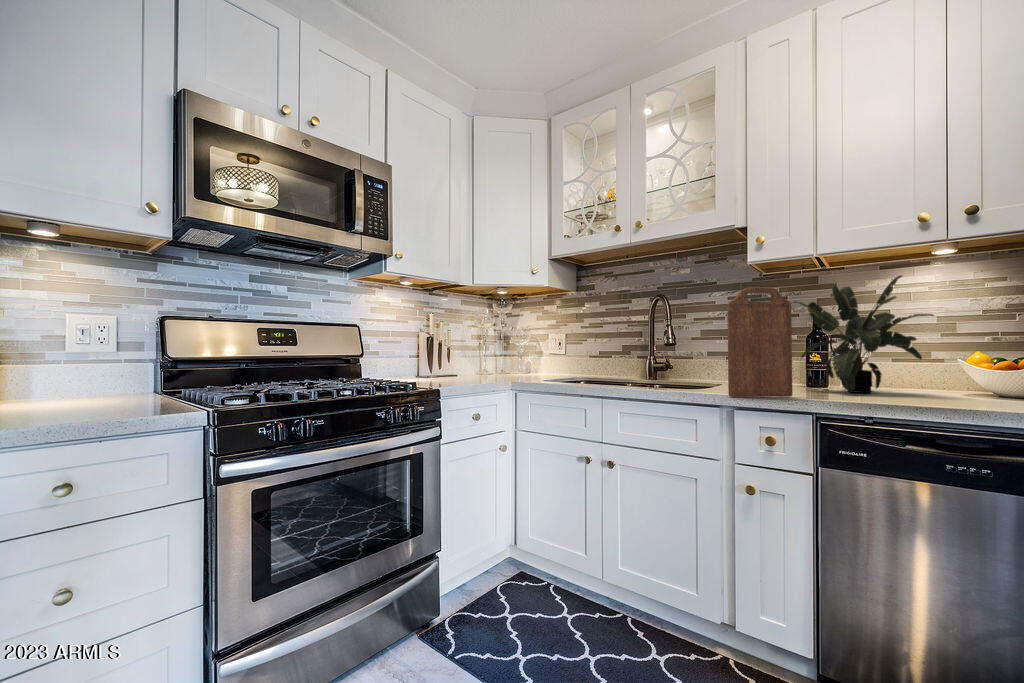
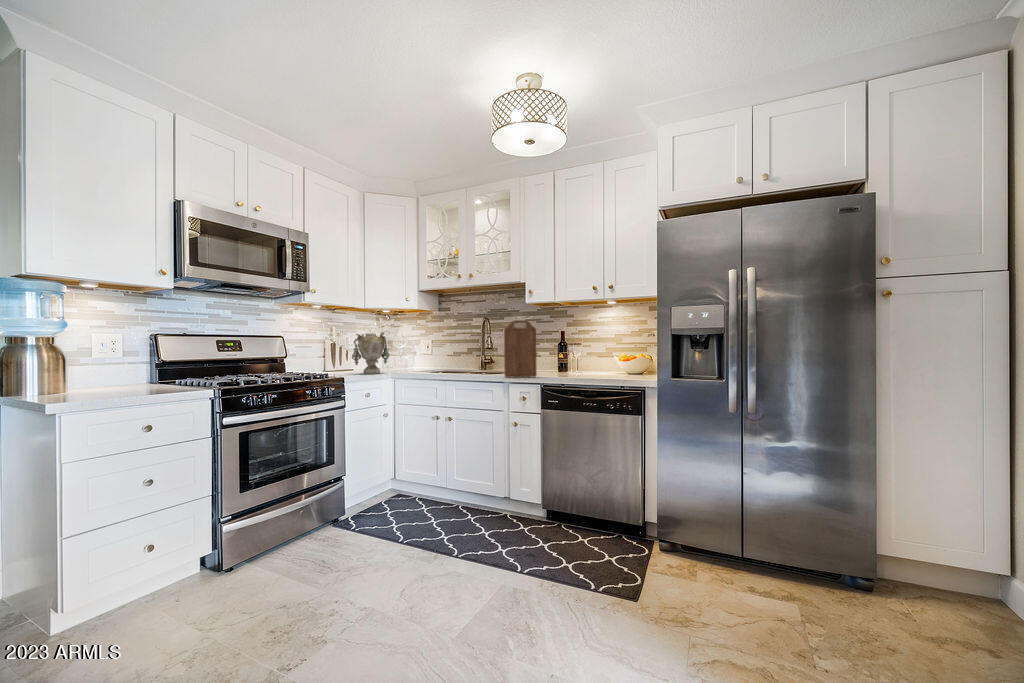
potted plant: present [793,275,934,393] -> none [546,314,603,374]
vase: none [454,317,511,383] -> present [352,332,390,374]

